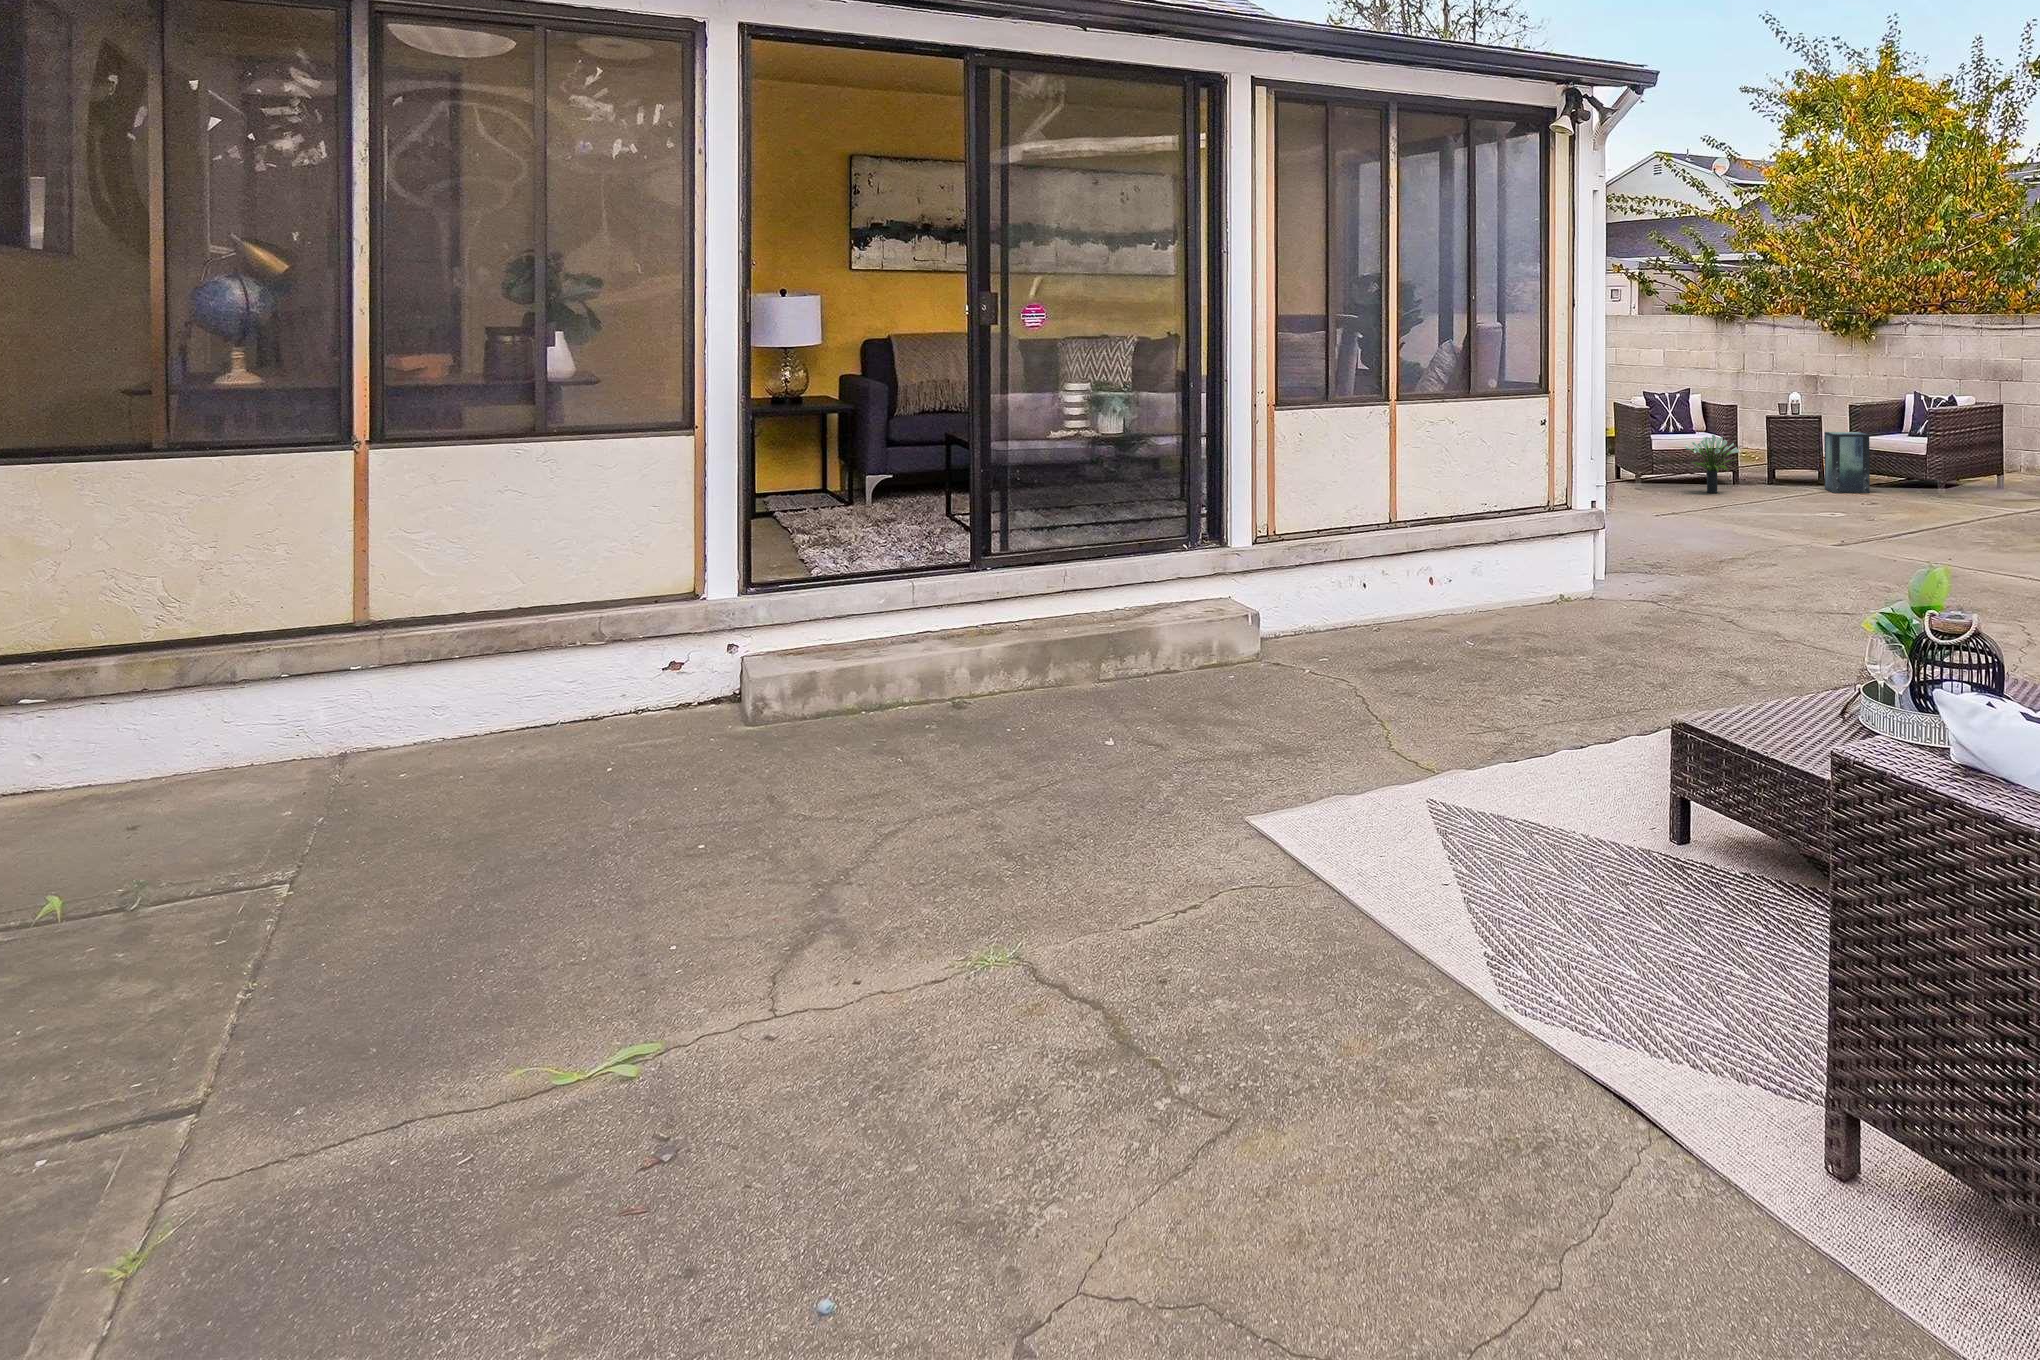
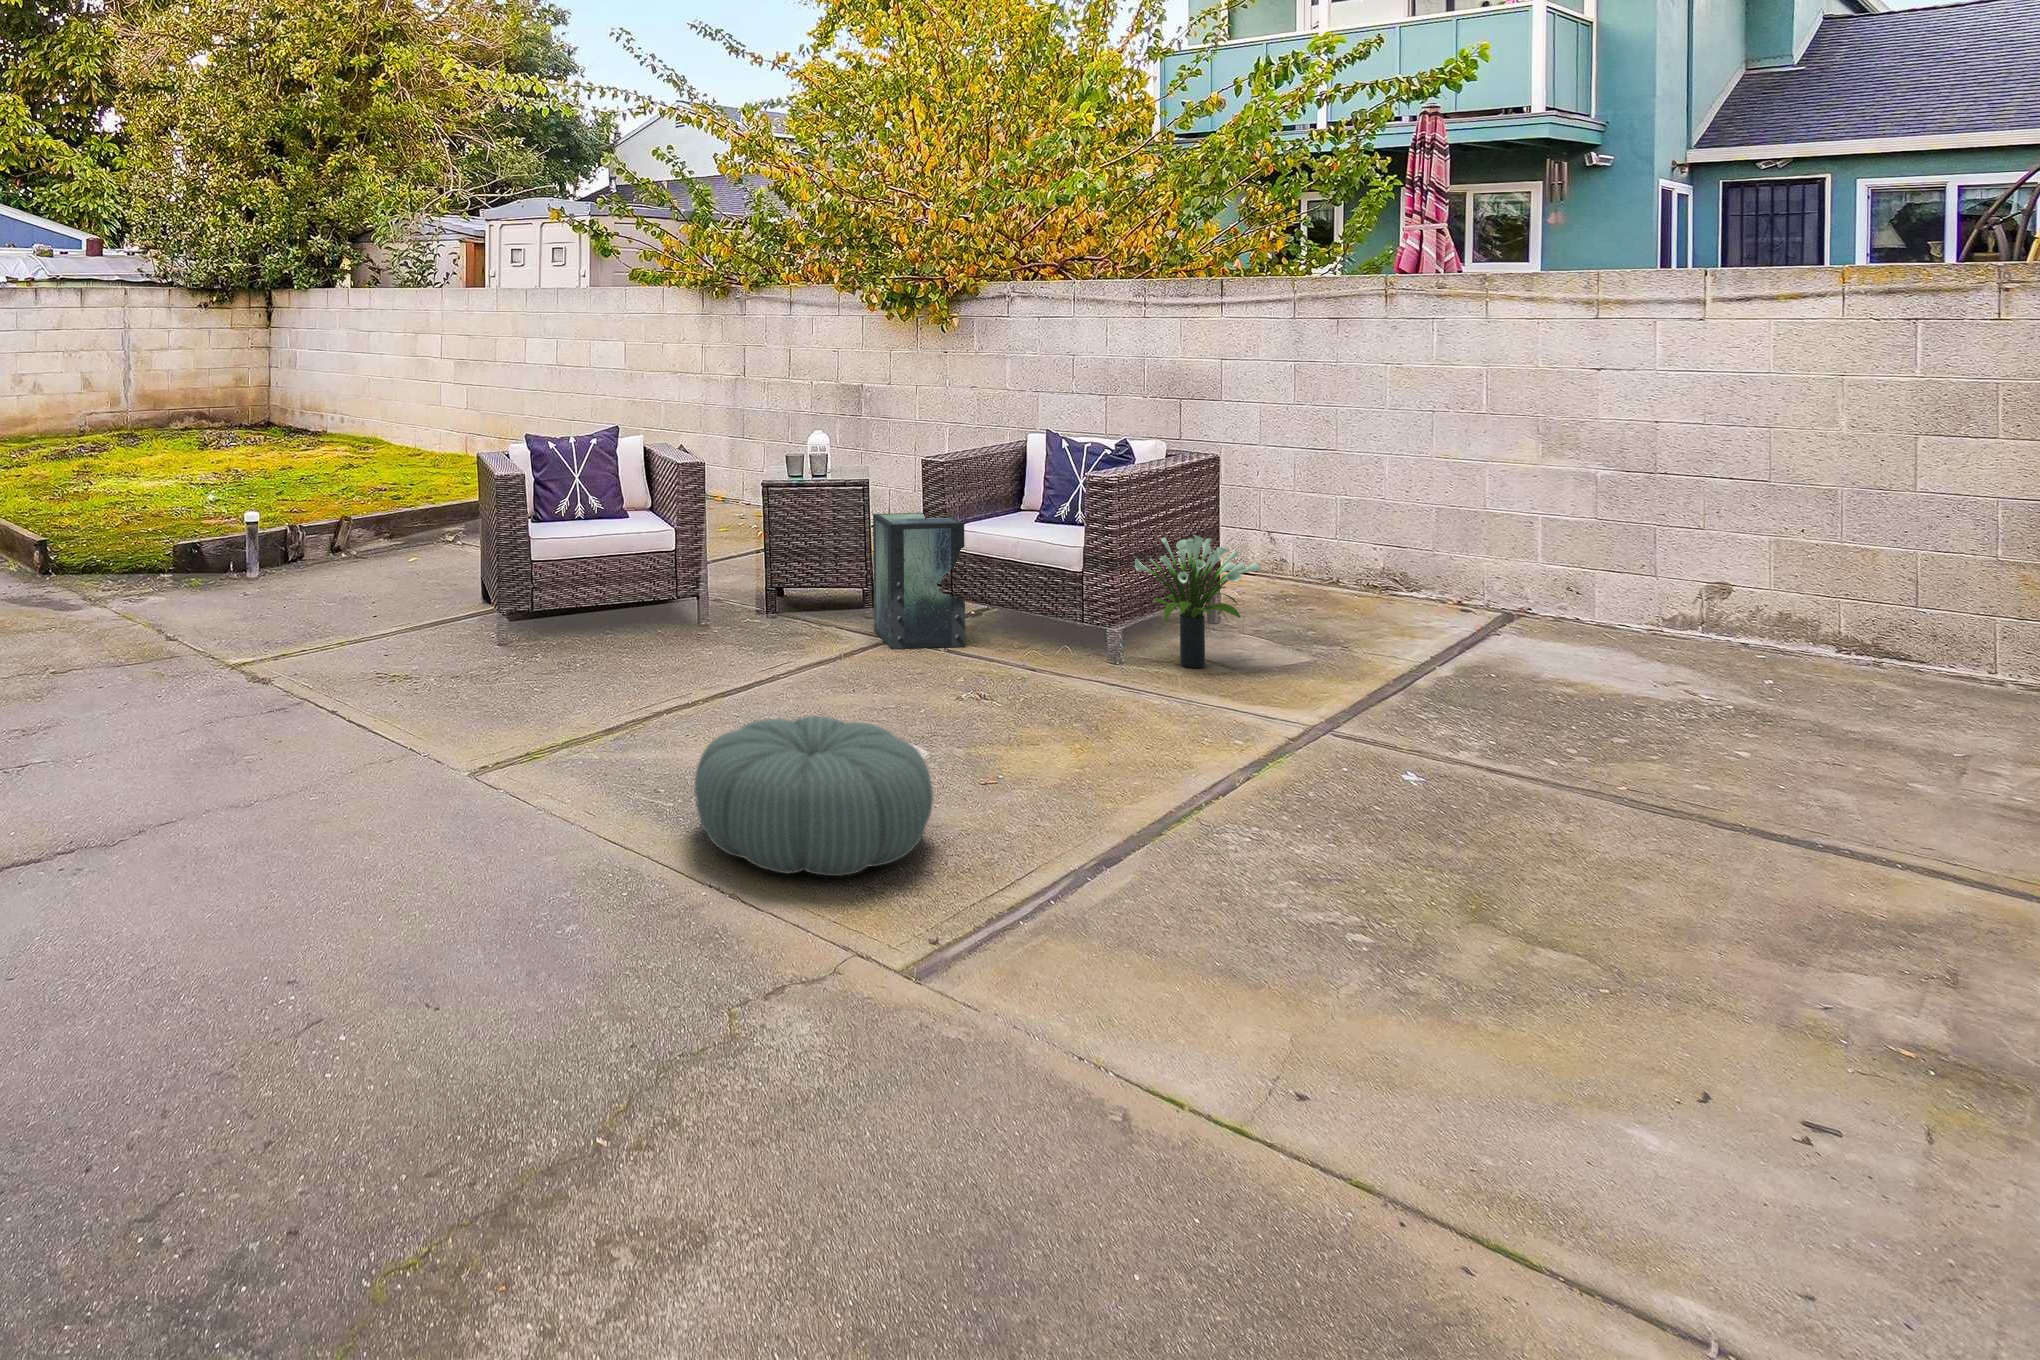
potted plant: present [1686,435,1739,493] -> present [1134,535,1261,668]
pouf: none [1761,485,1848,527] -> present [695,716,933,876]

